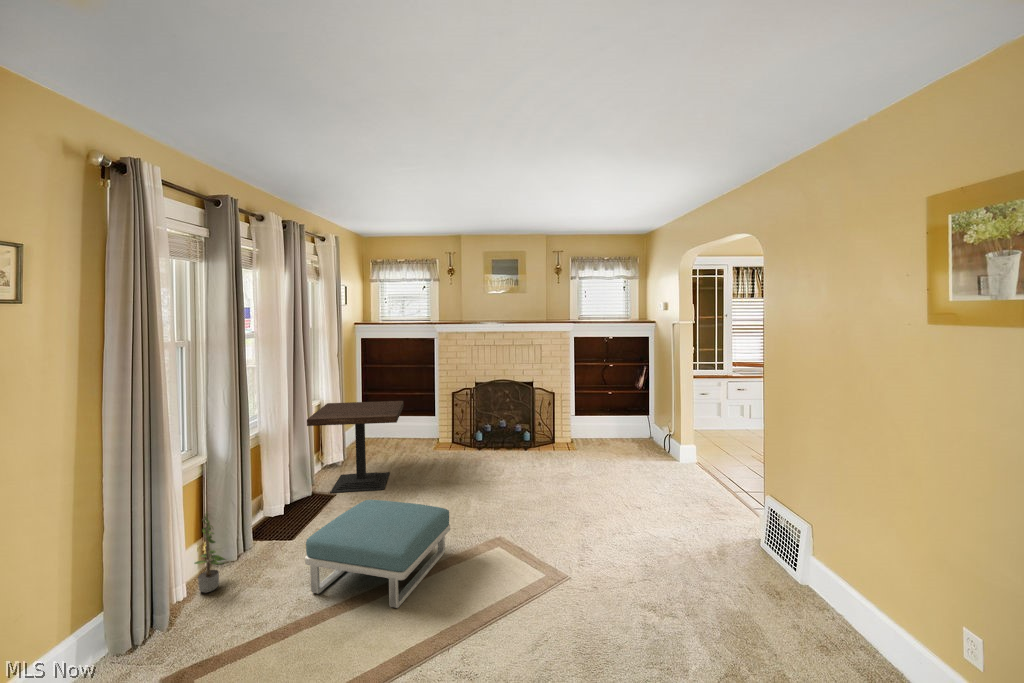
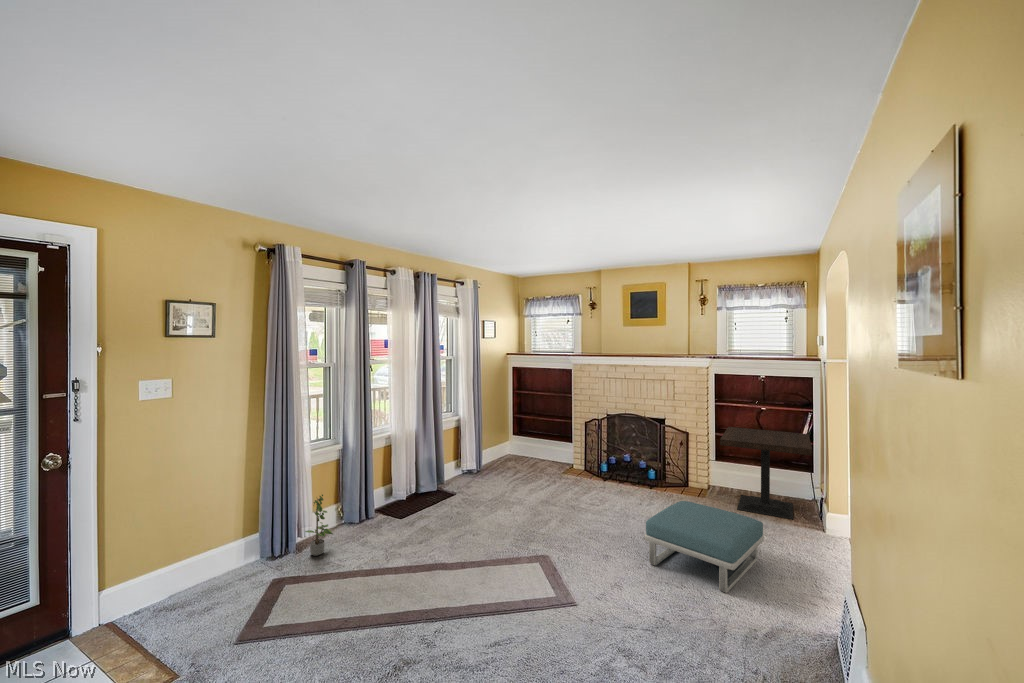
side table: present [307,401,404,493] -> present [720,427,812,519]
footstool: present [305,500,450,608] -> present [645,501,764,593]

